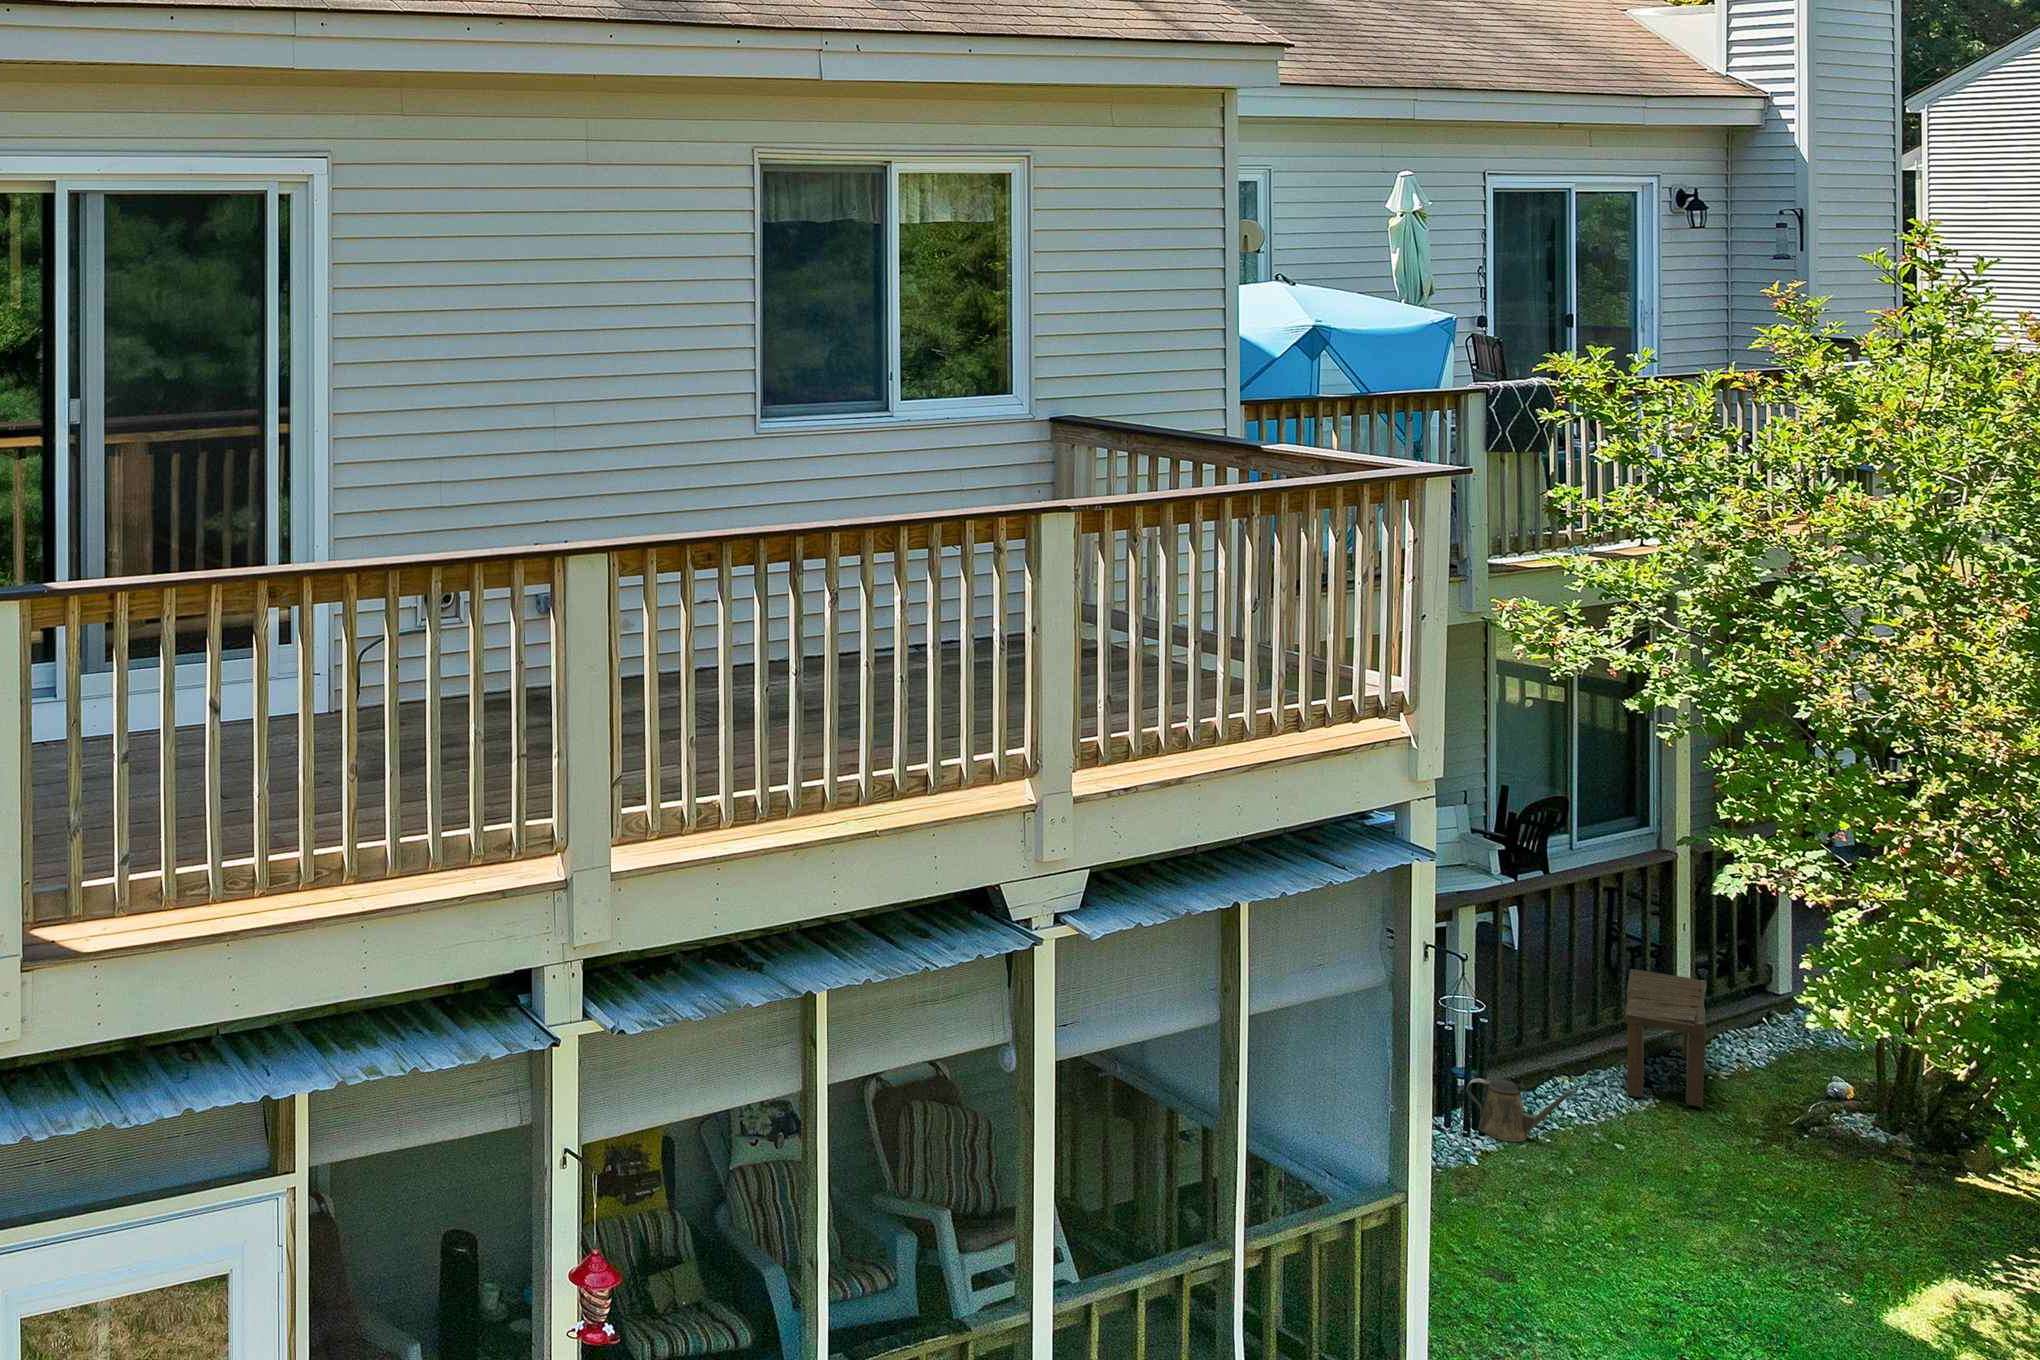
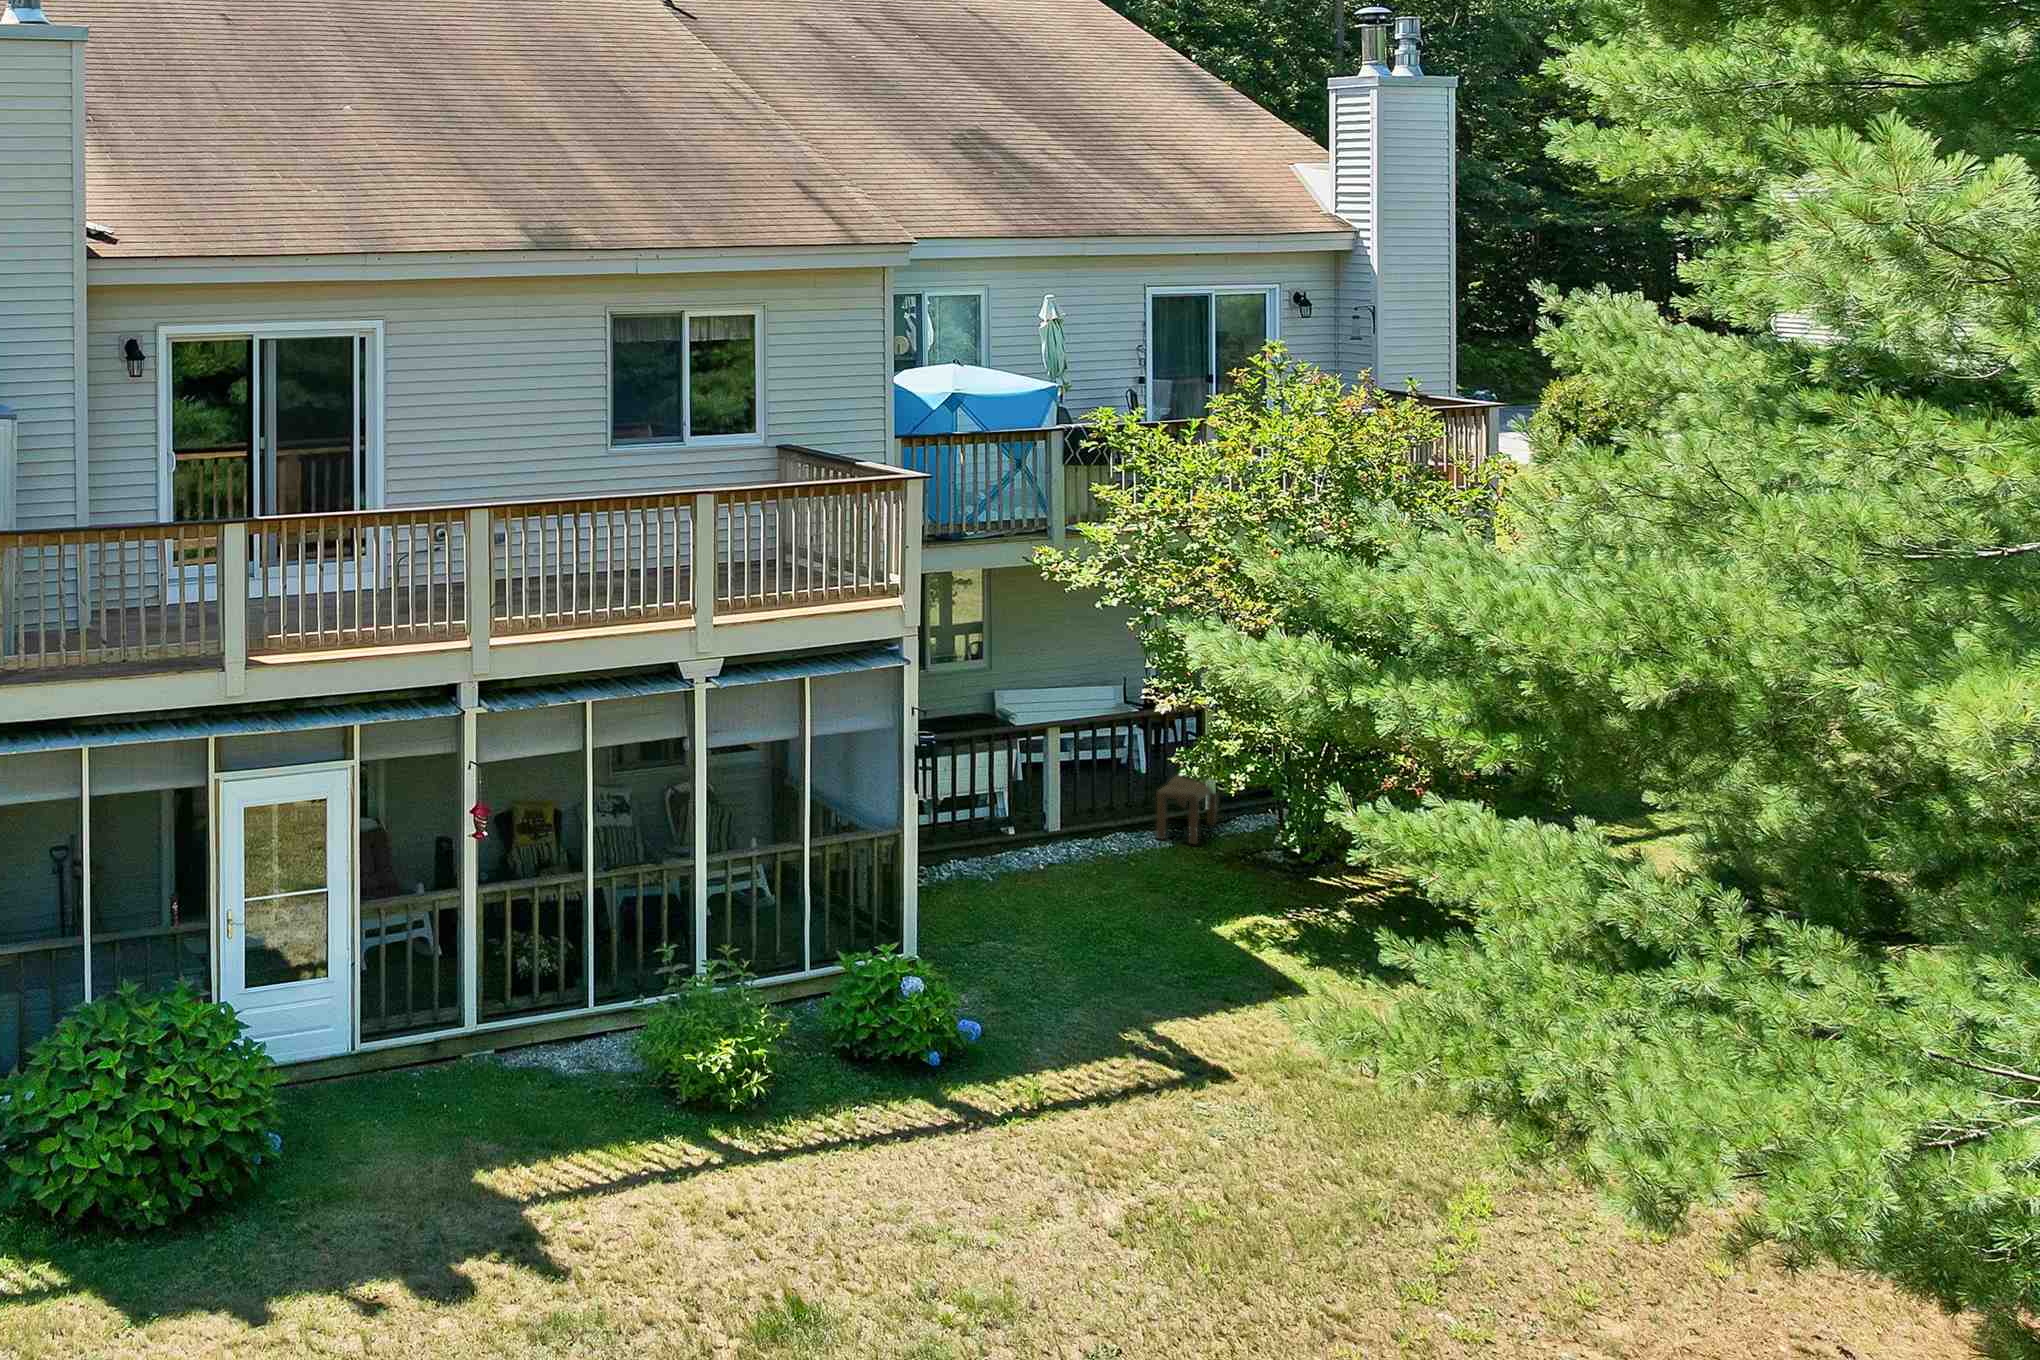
watering can: present [1466,1078,1577,1142] -> none [1049,822,1105,856]

